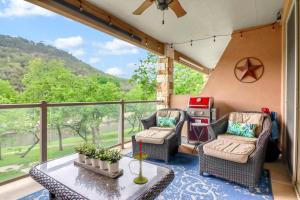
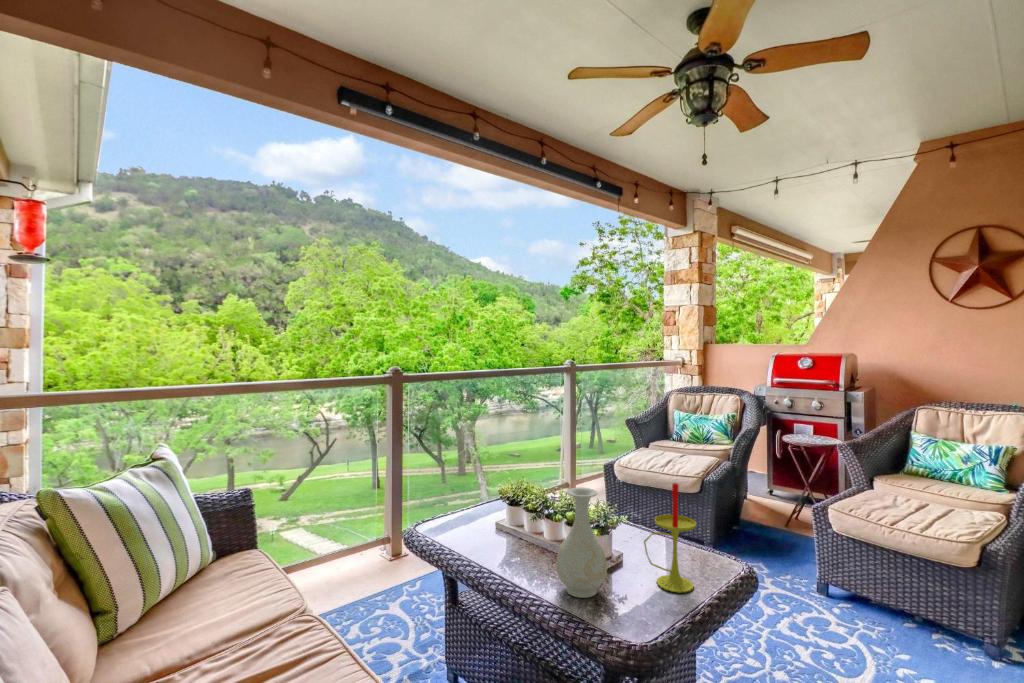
vase: none [90,144,112,190] -> present [556,488,607,598]

